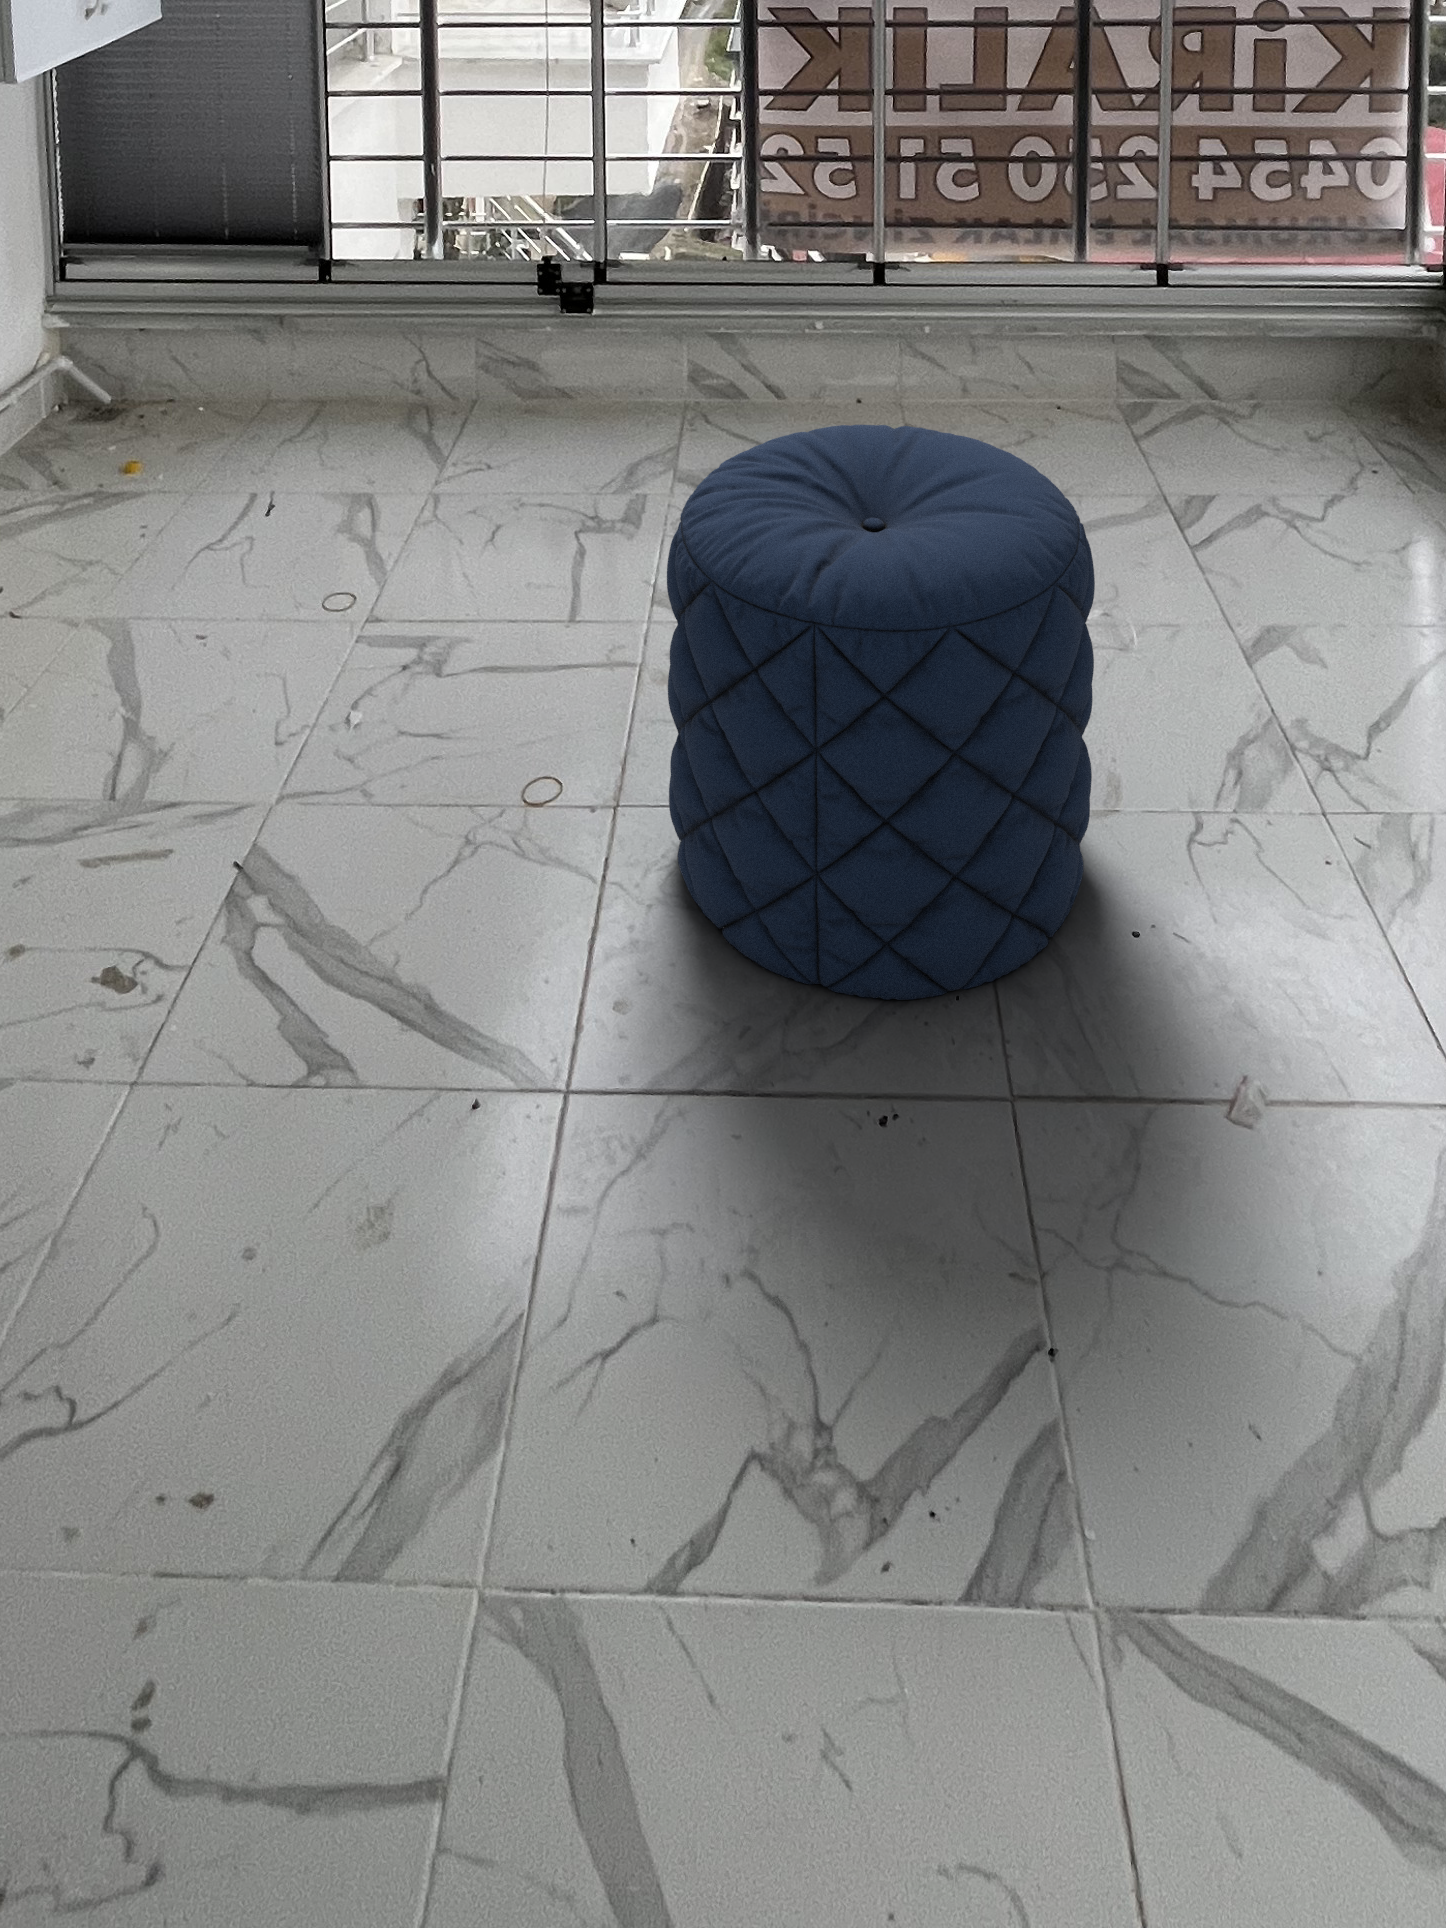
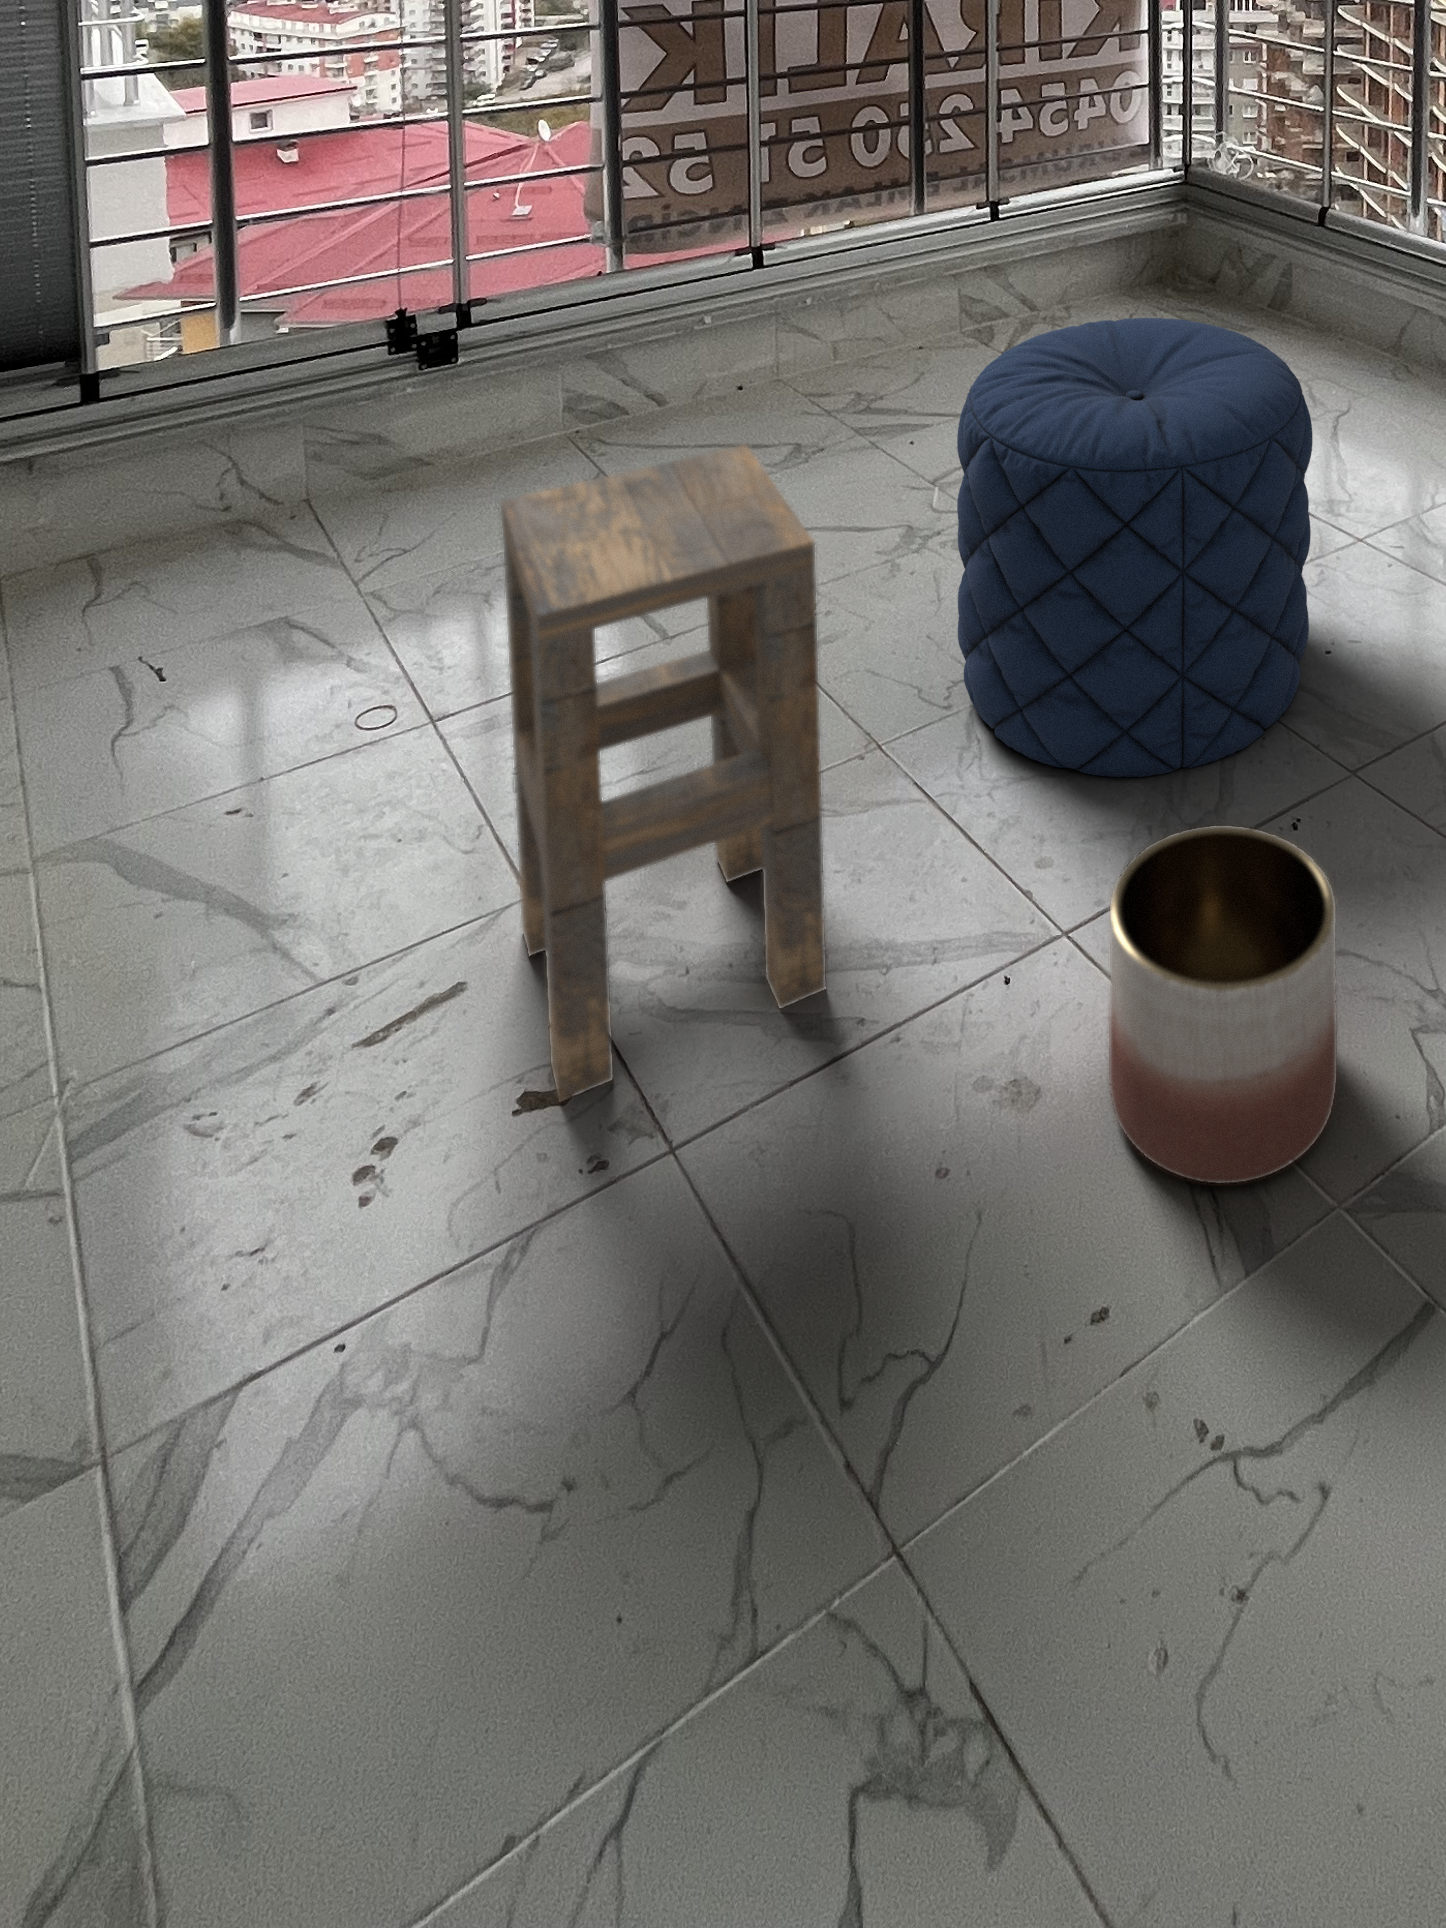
side table: none [72,442,415,1021] -> present [501,445,826,1102]
planter: none [365,1036,644,1497] -> present [1109,825,1337,1183]

